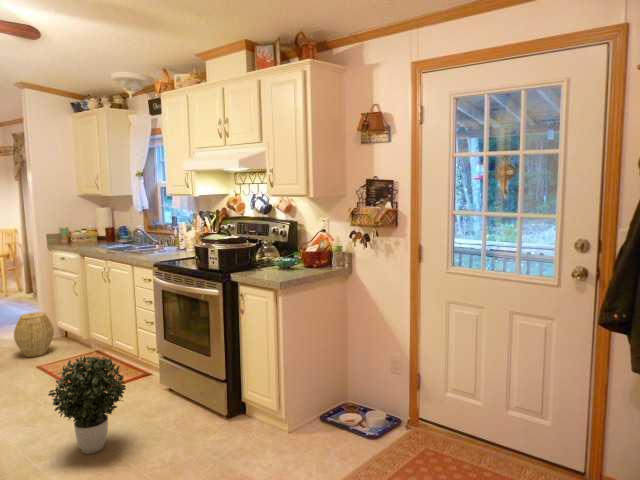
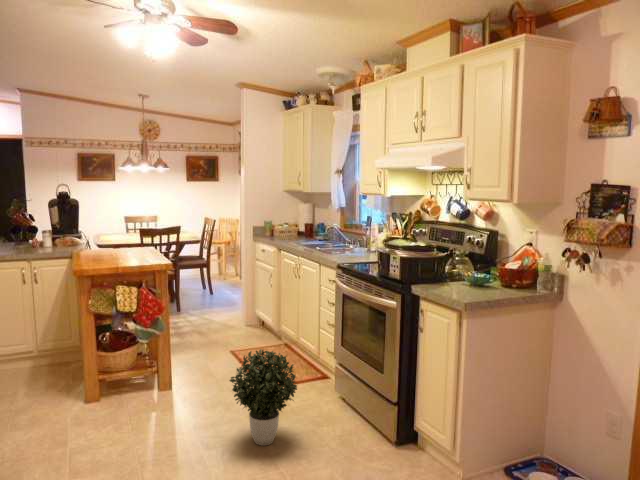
woven basket: present [14,312,54,357] -> none [221,299,252,339]

